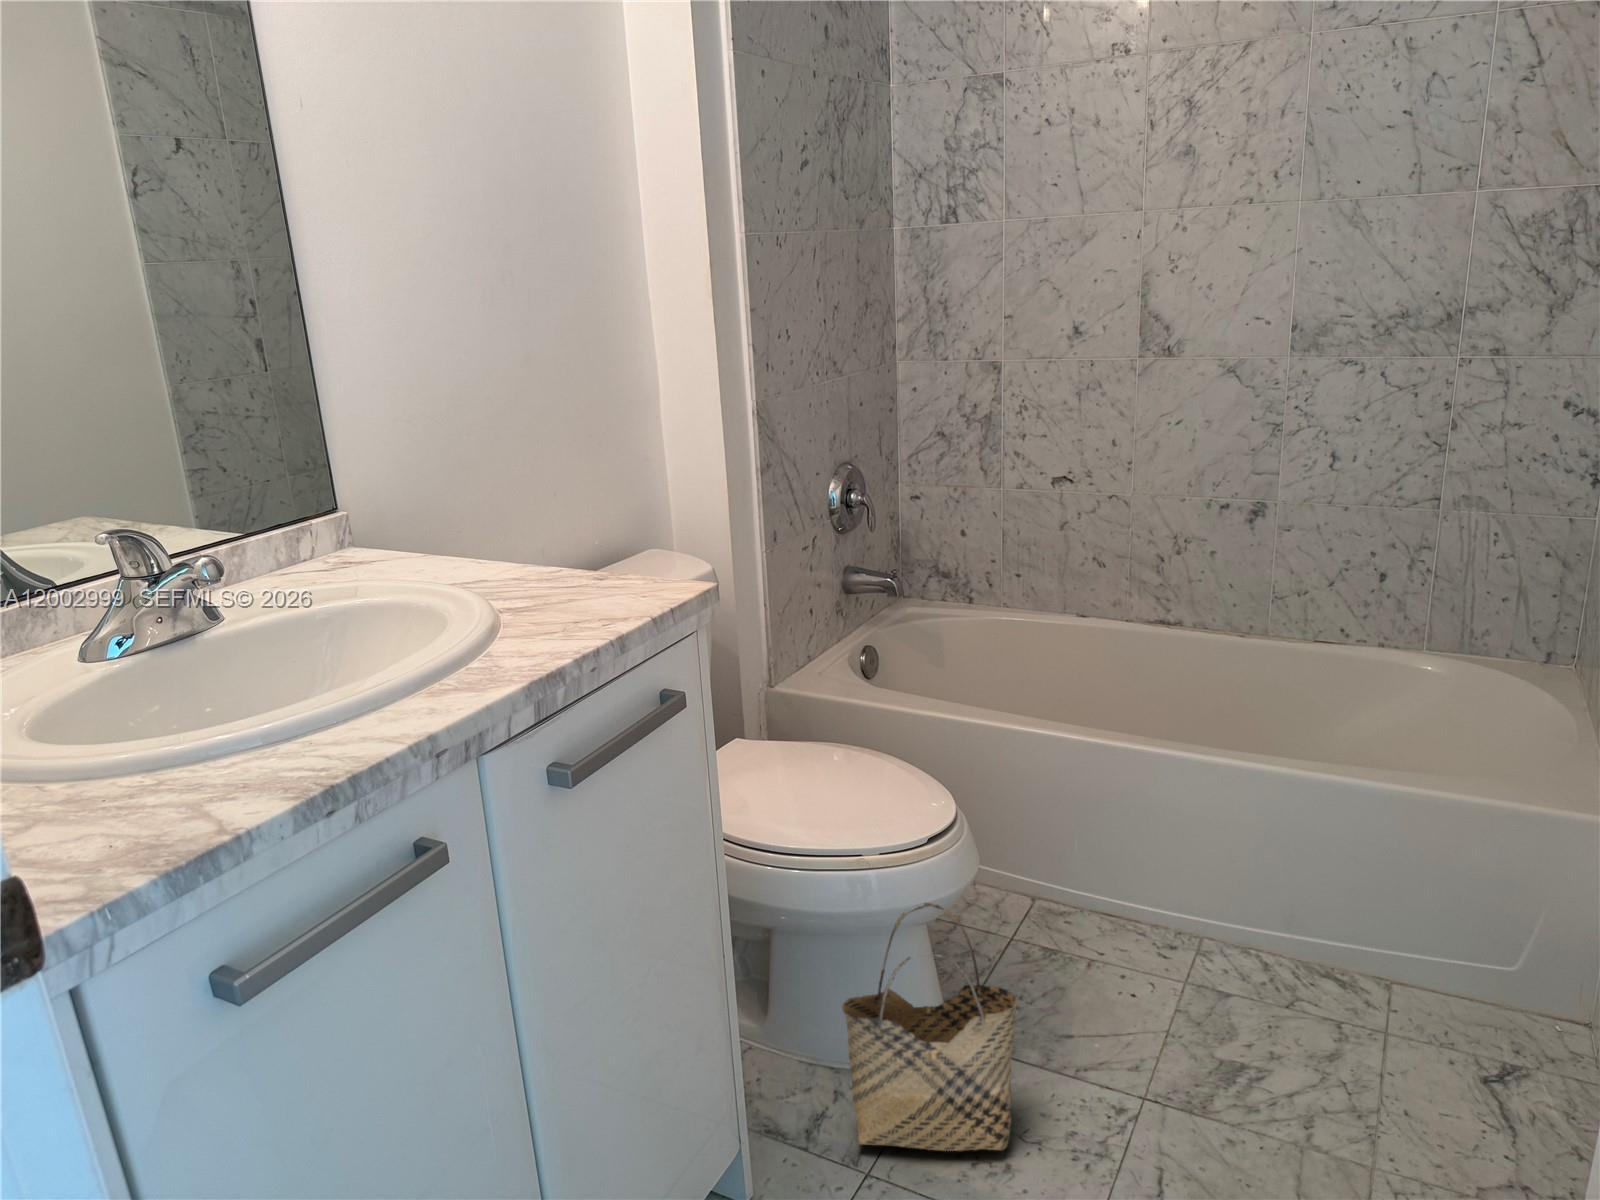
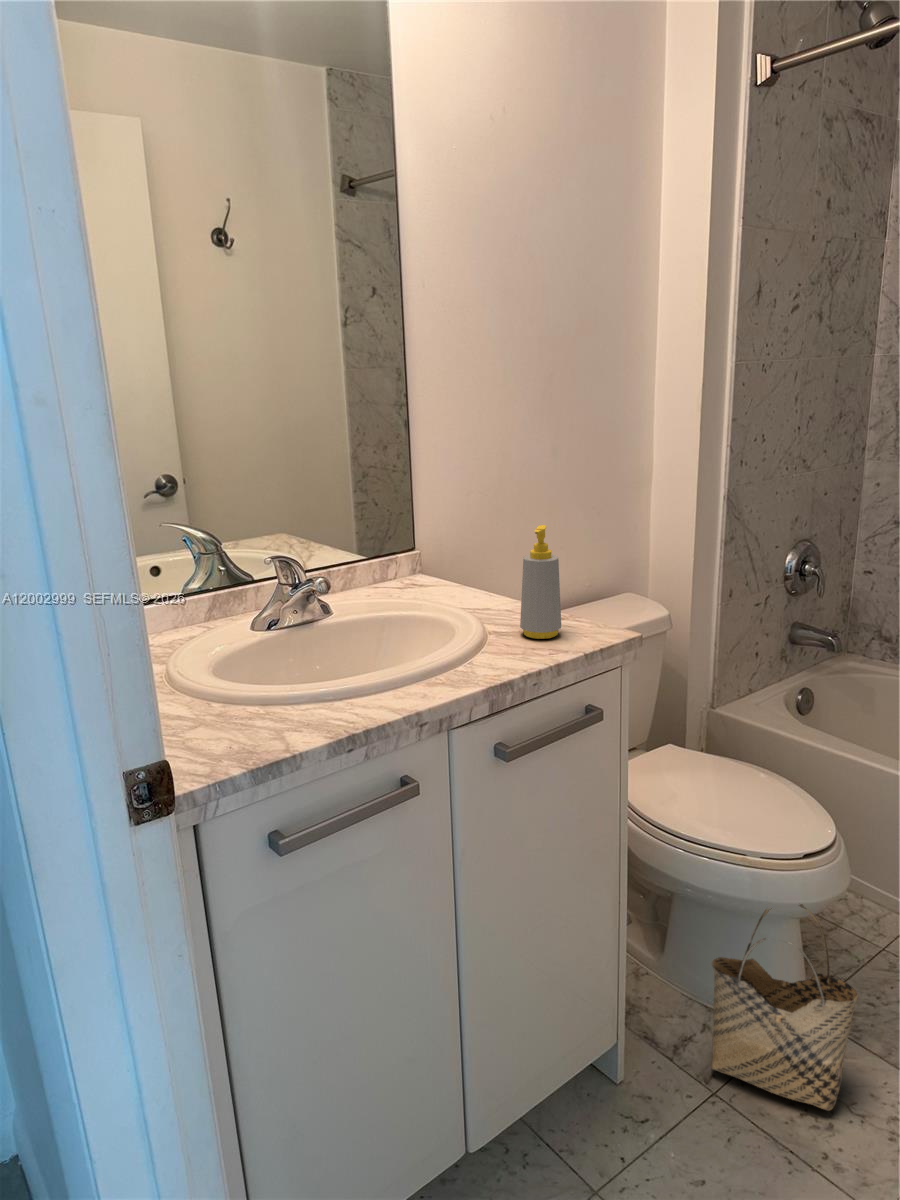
soap bottle: none [537,441,605,608] -> present [520,525,561,639]

